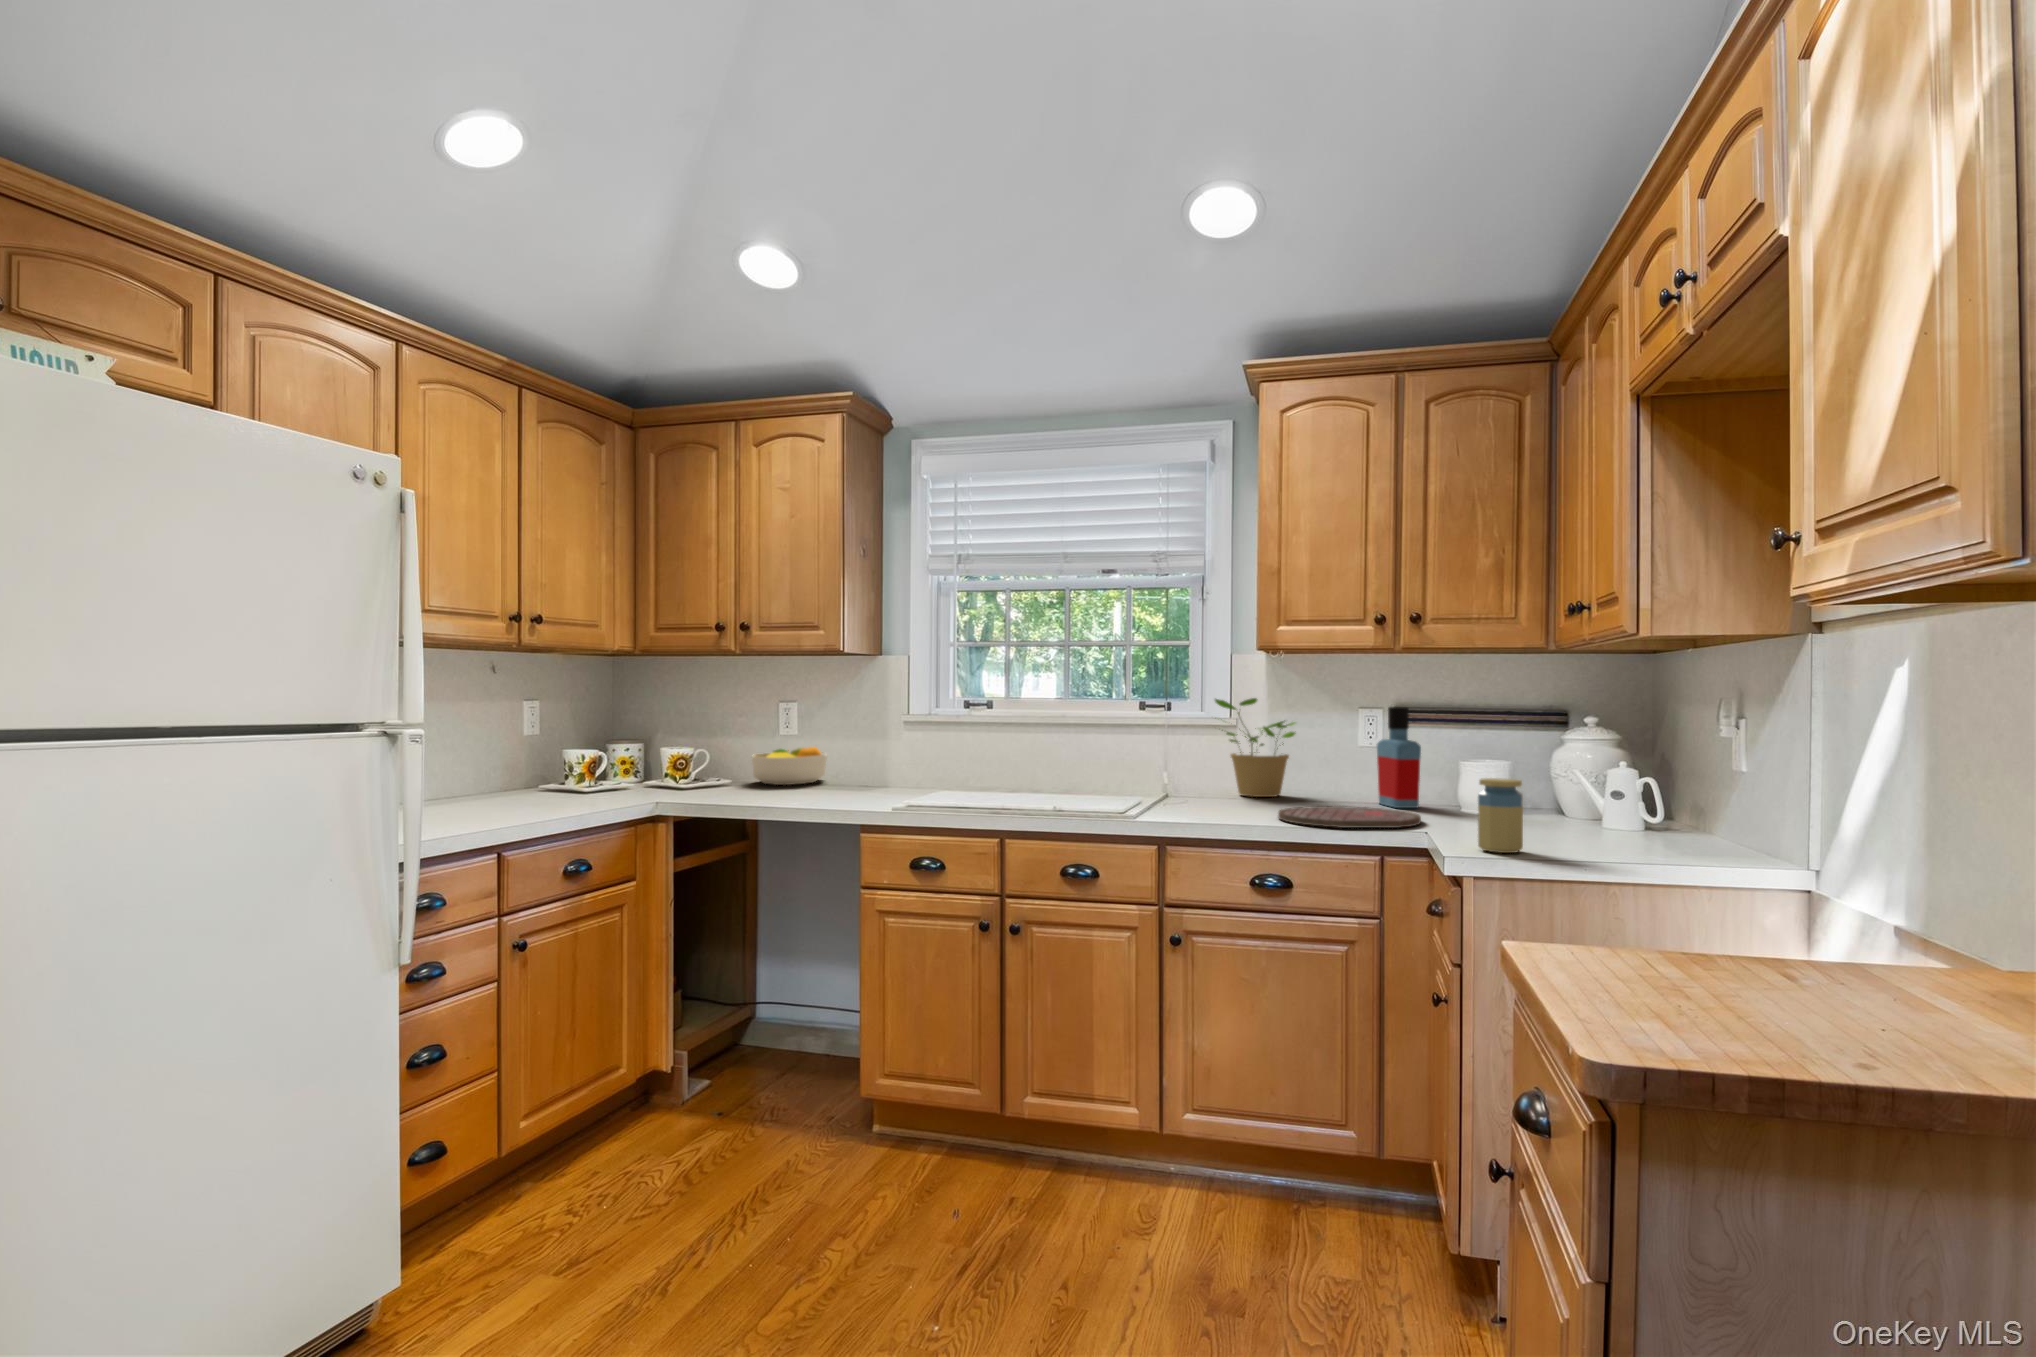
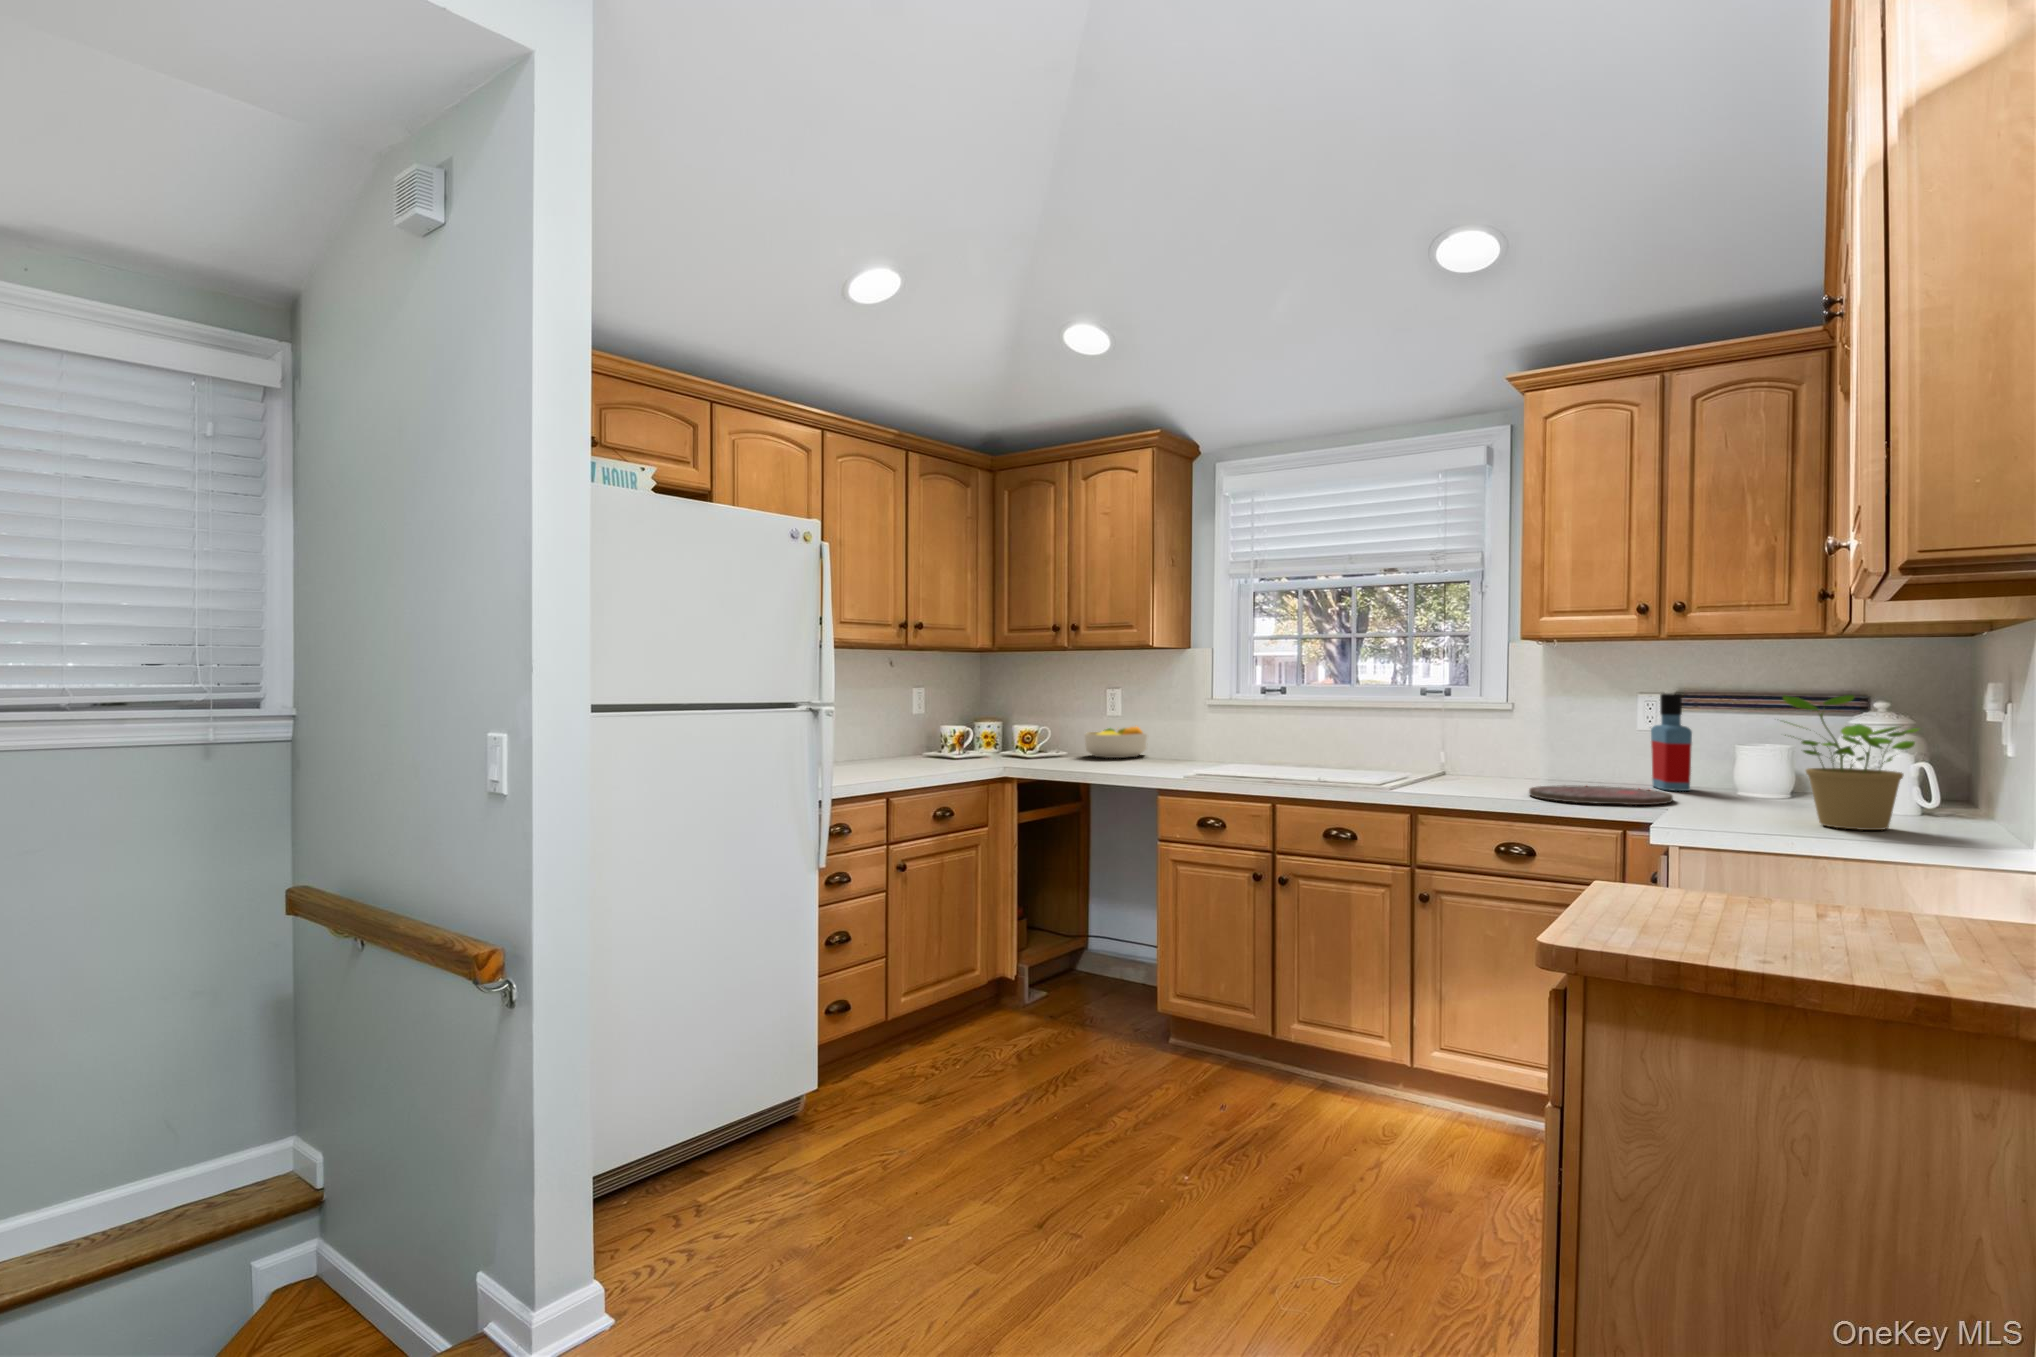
potted plant: present [1215,698,1296,797] -> present [1783,695,1919,830]
jar: present [1478,778,1523,853] -> none [1696,759,1743,827]

